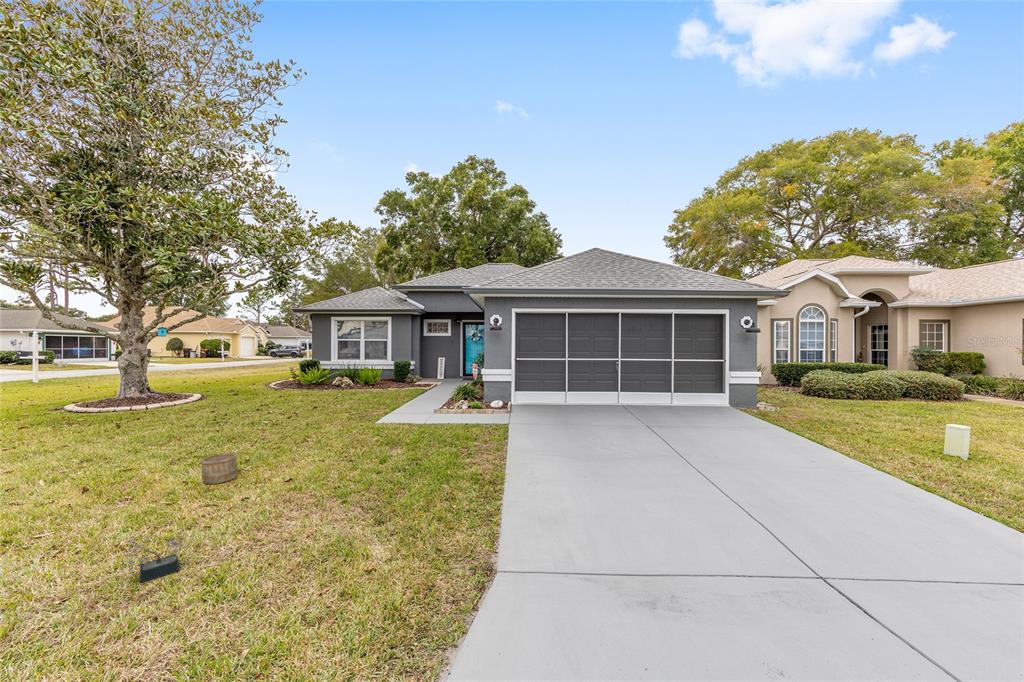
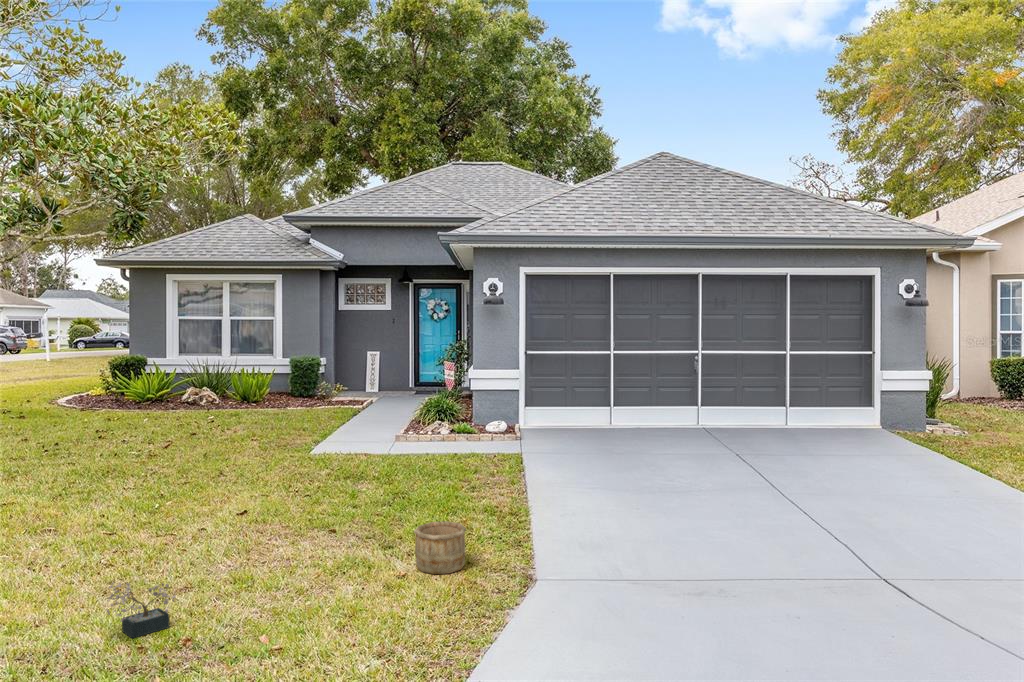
wooden bucket: present [201,453,237,484] -> present [414,521,466,574]

